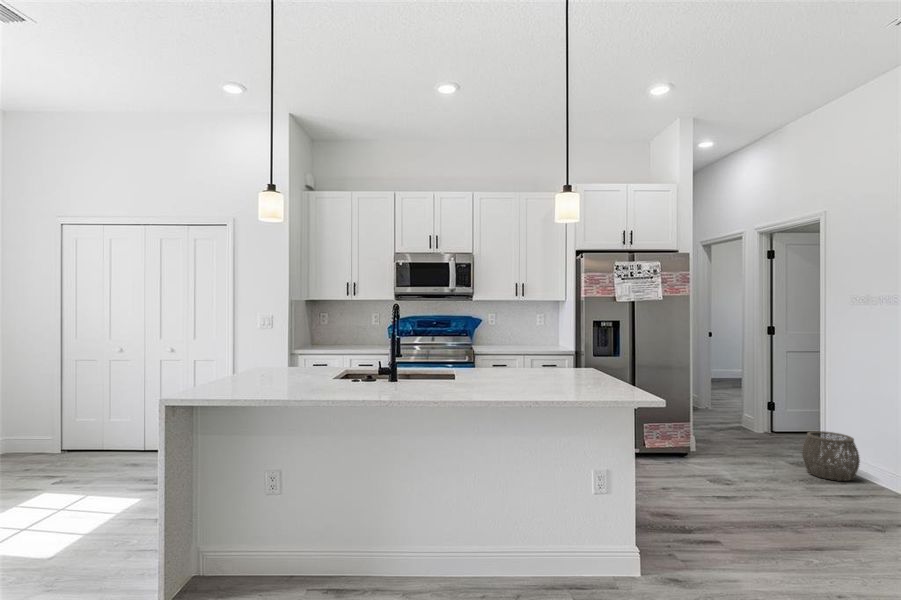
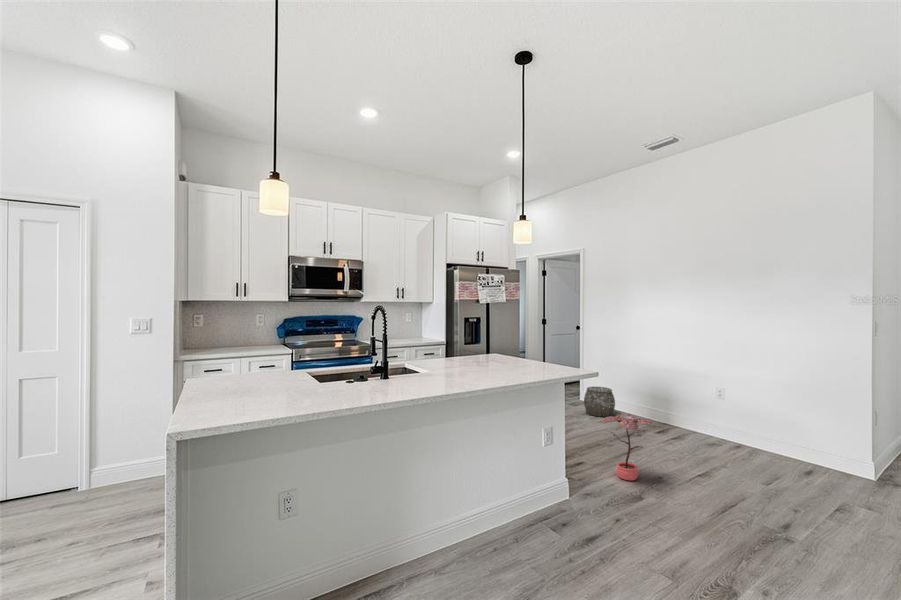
potted plant: none [722,465,802,563] -> present [602,414,652,481]

